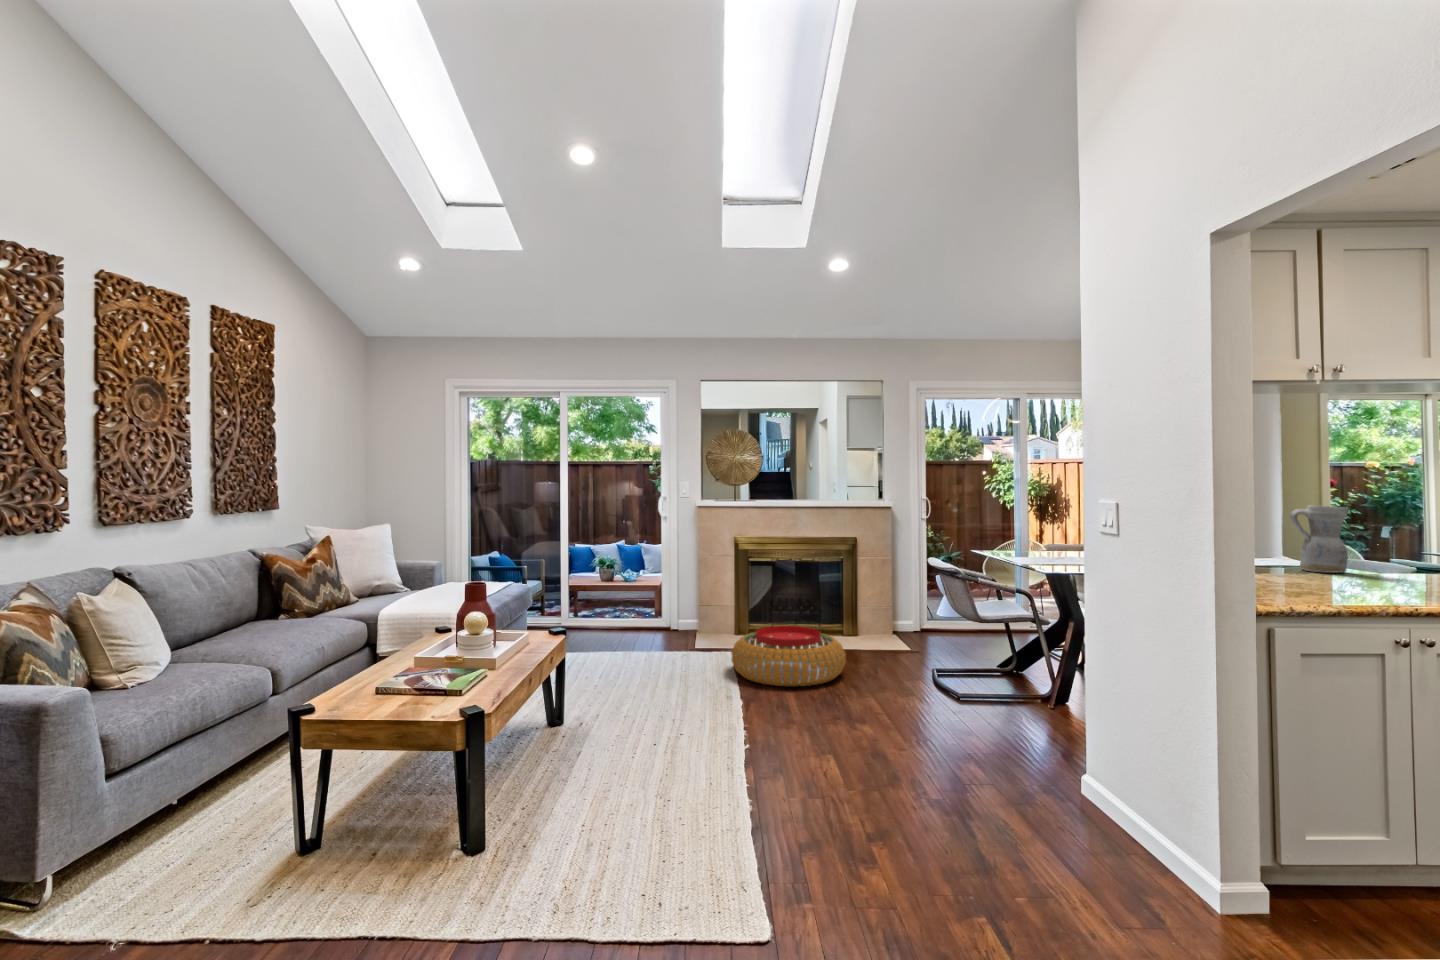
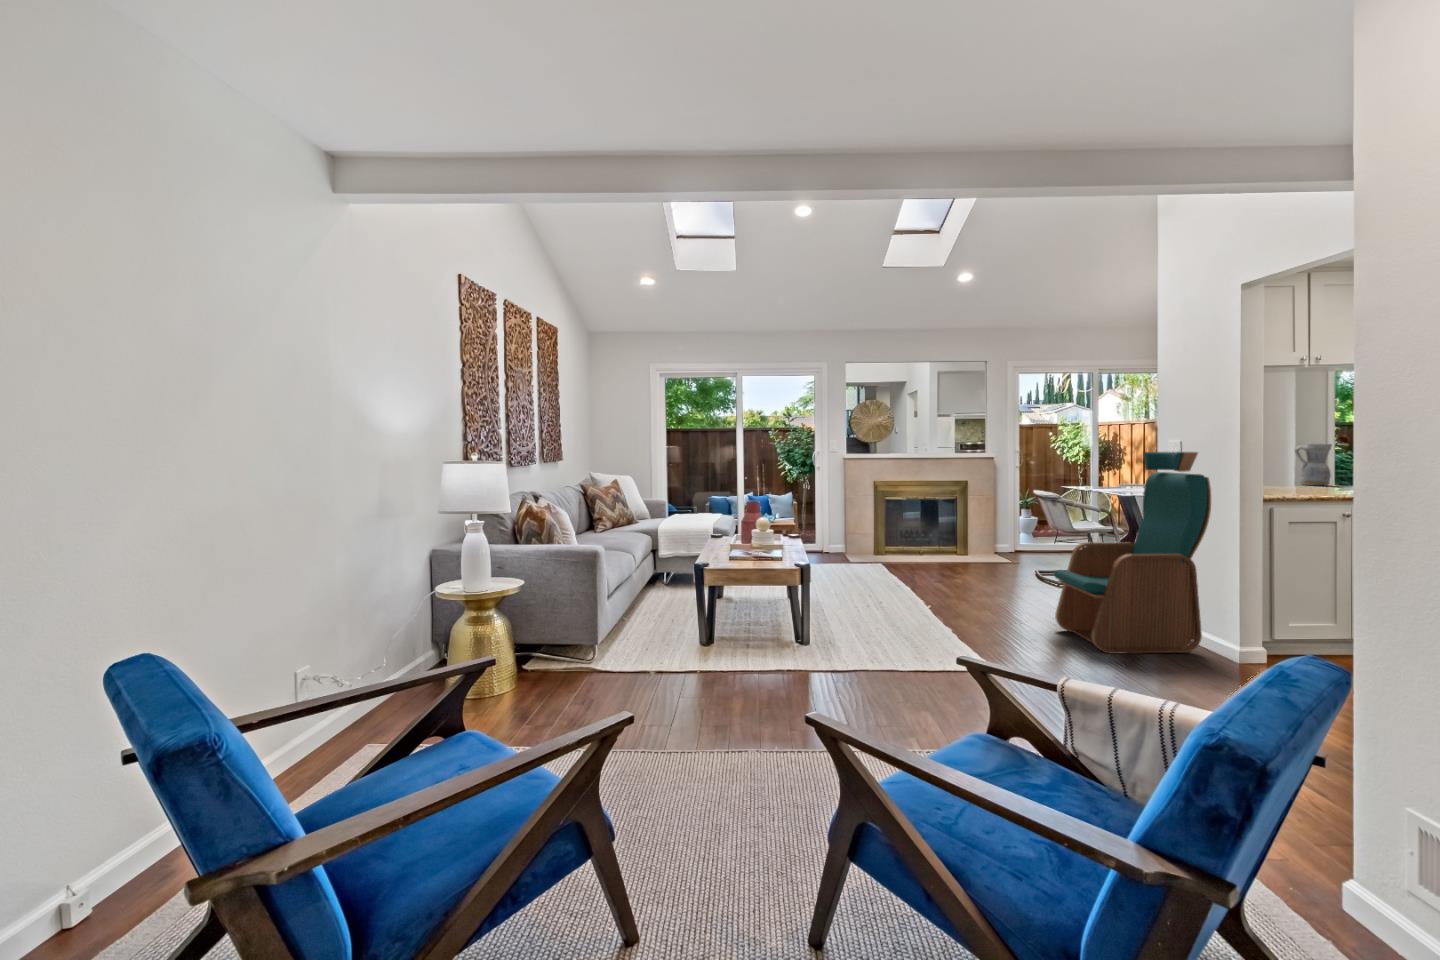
armchair: none [914,520,1167,893] -> present [1054,452,1211,654]
pouf: present [732,626,846,686] -> none [887,542,973,580]

